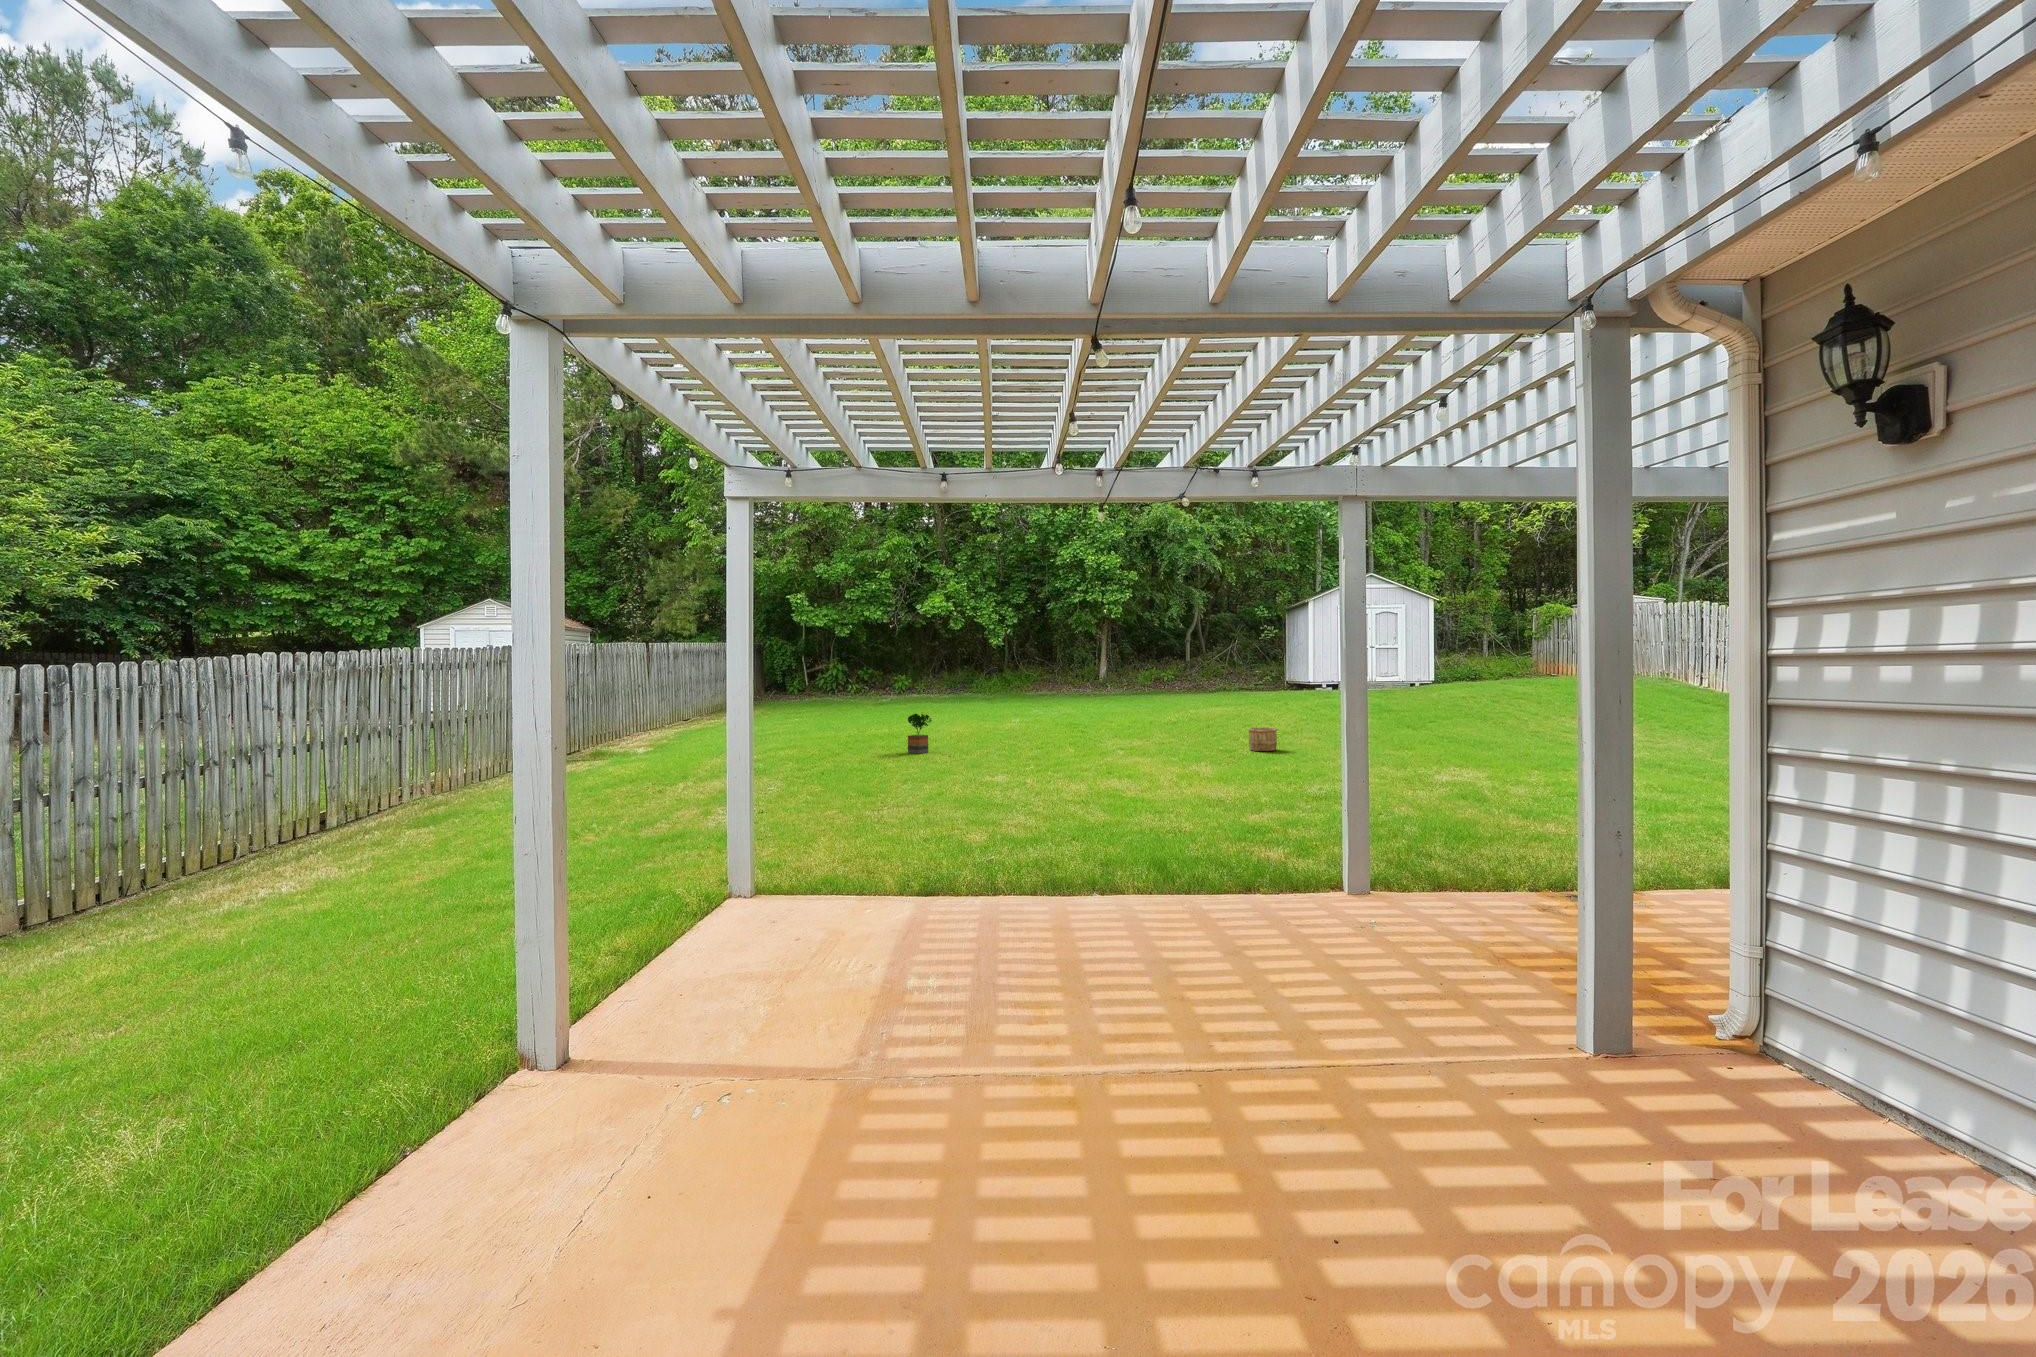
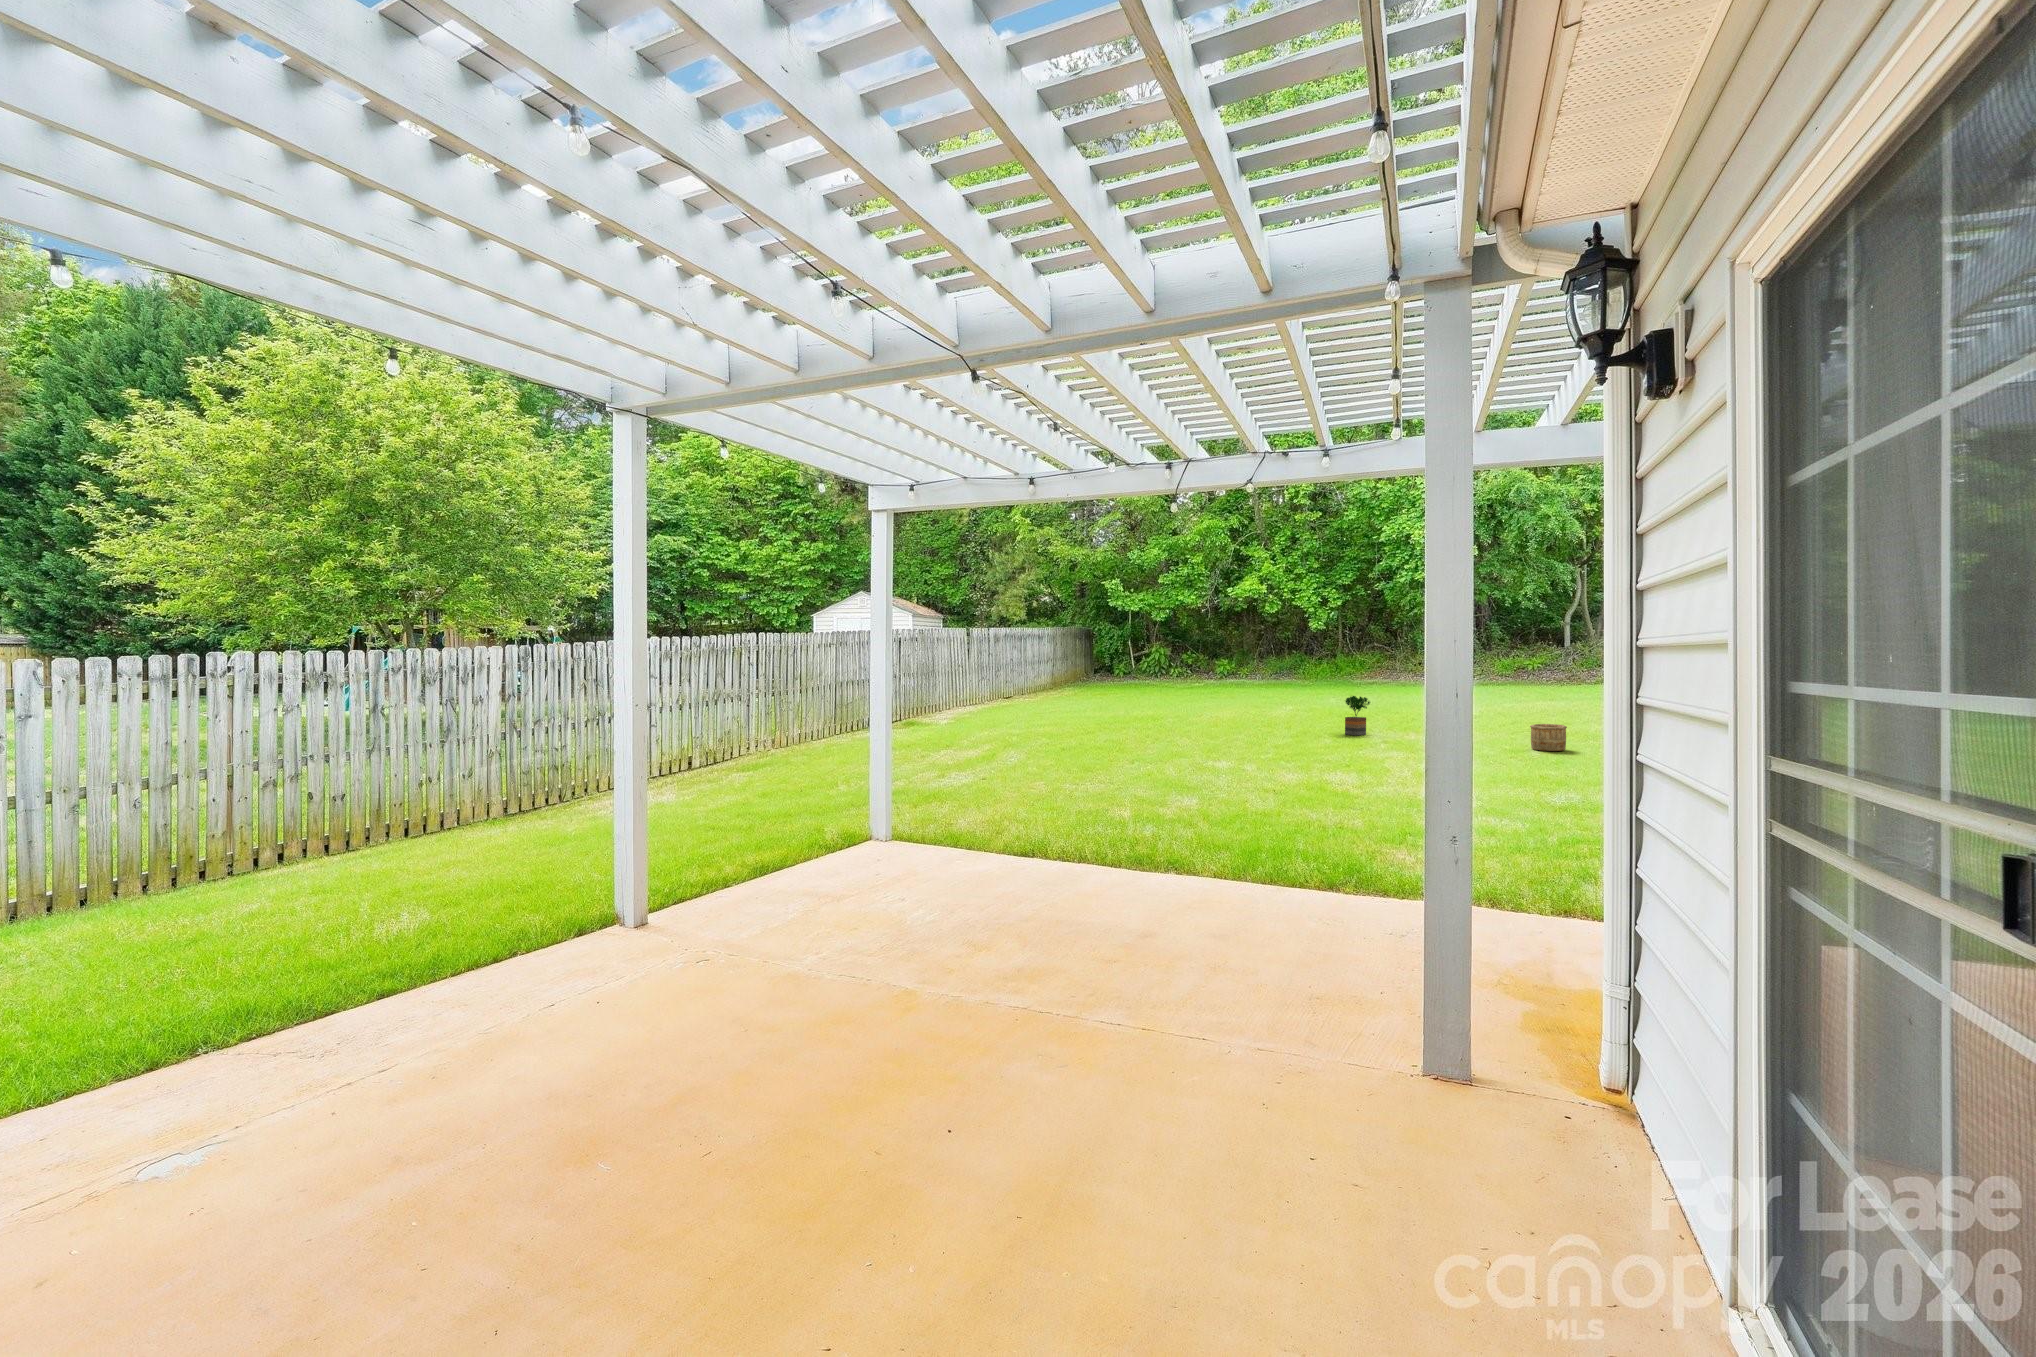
potted tree: present [908,713,932,754] -> present [1345,696,1370,735]

